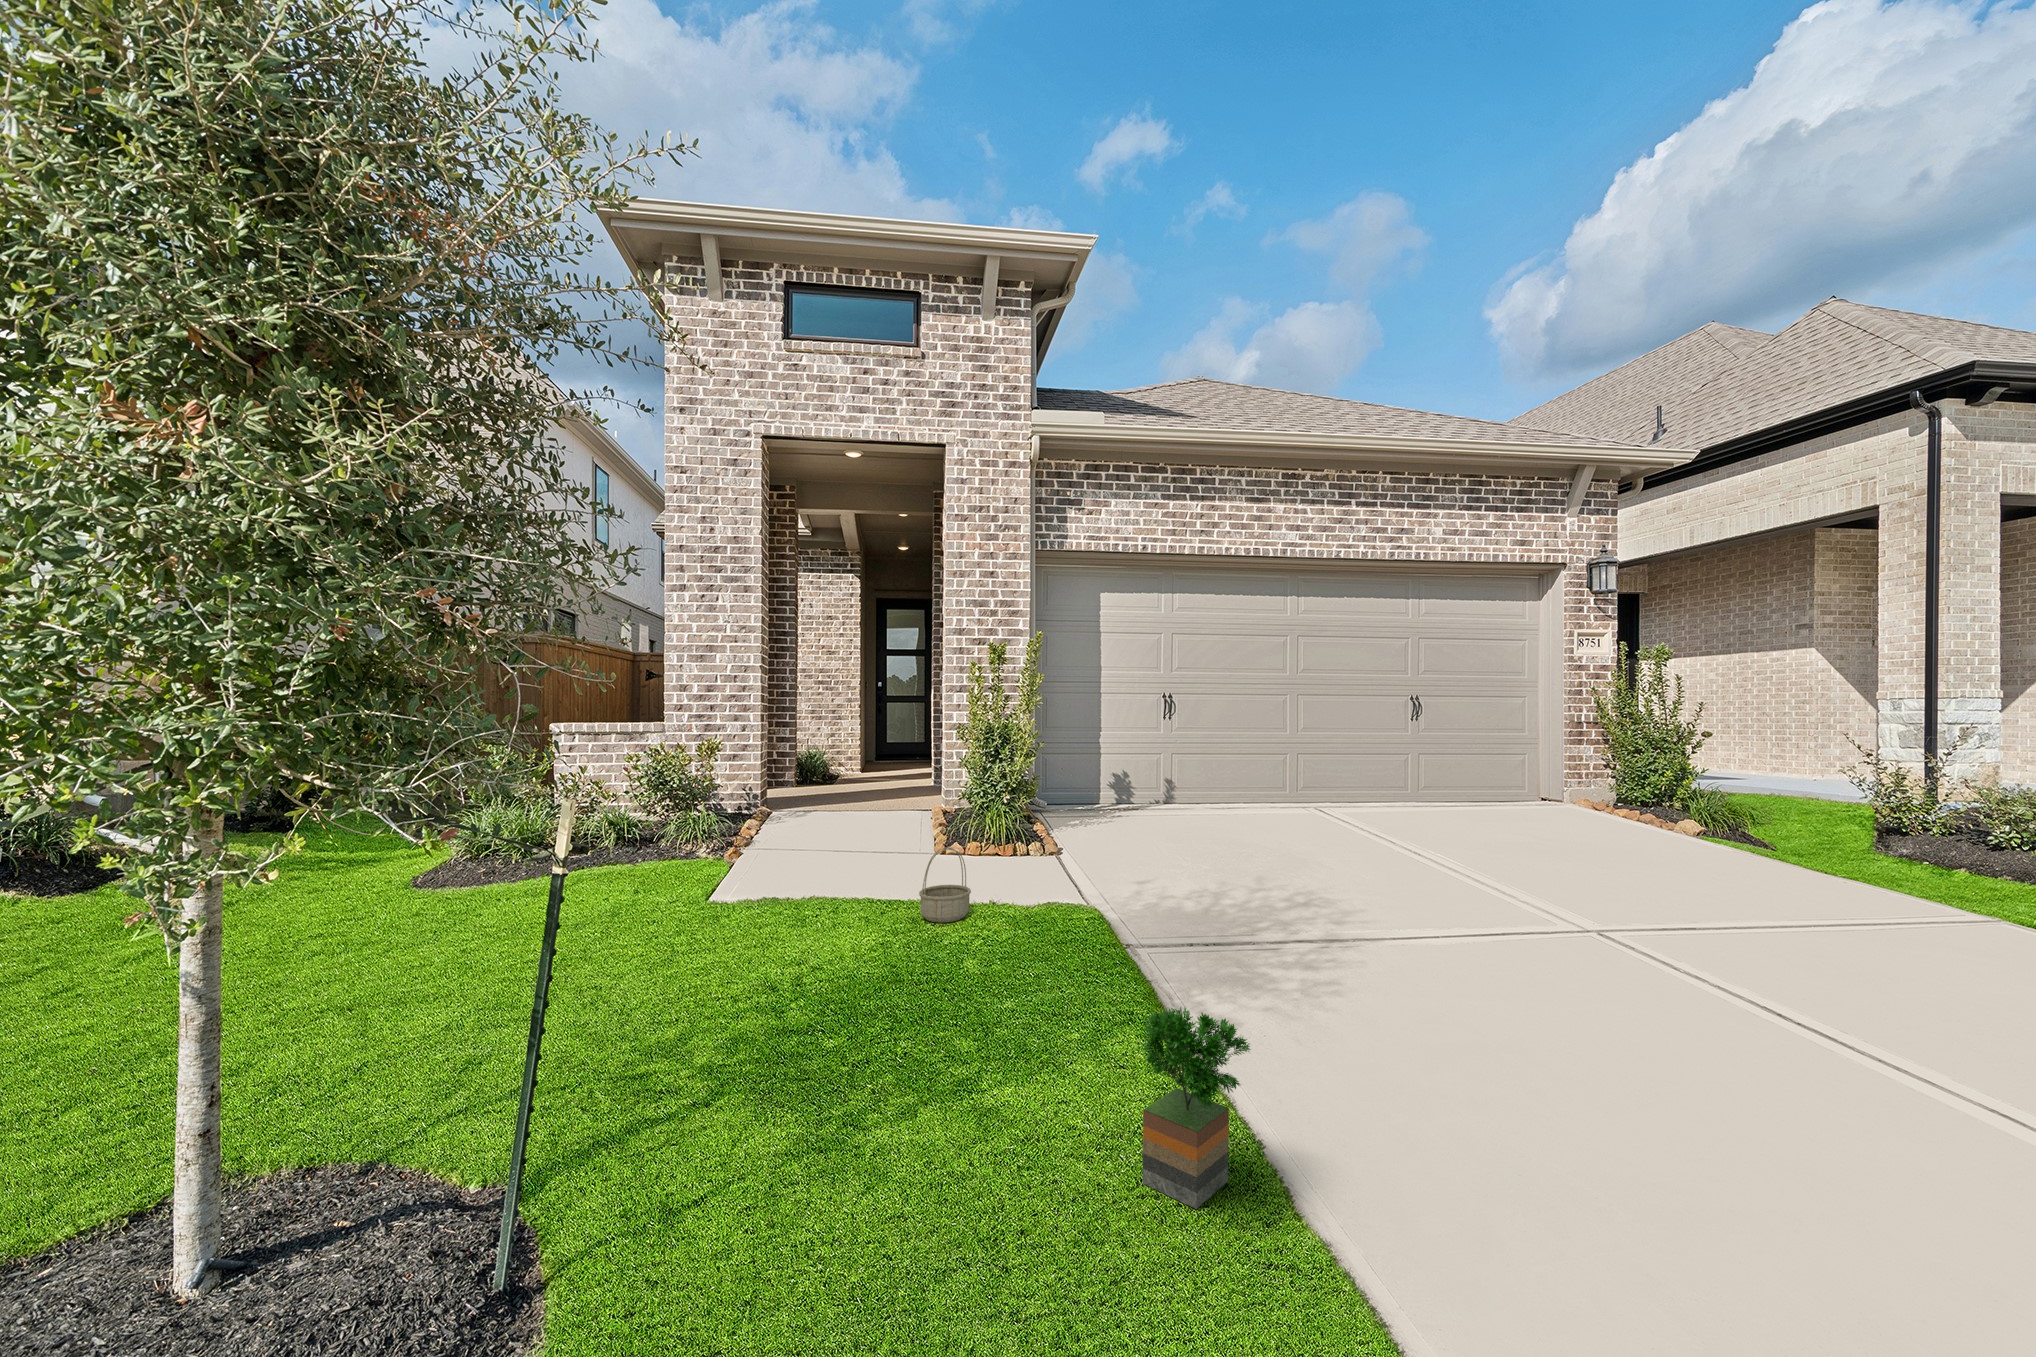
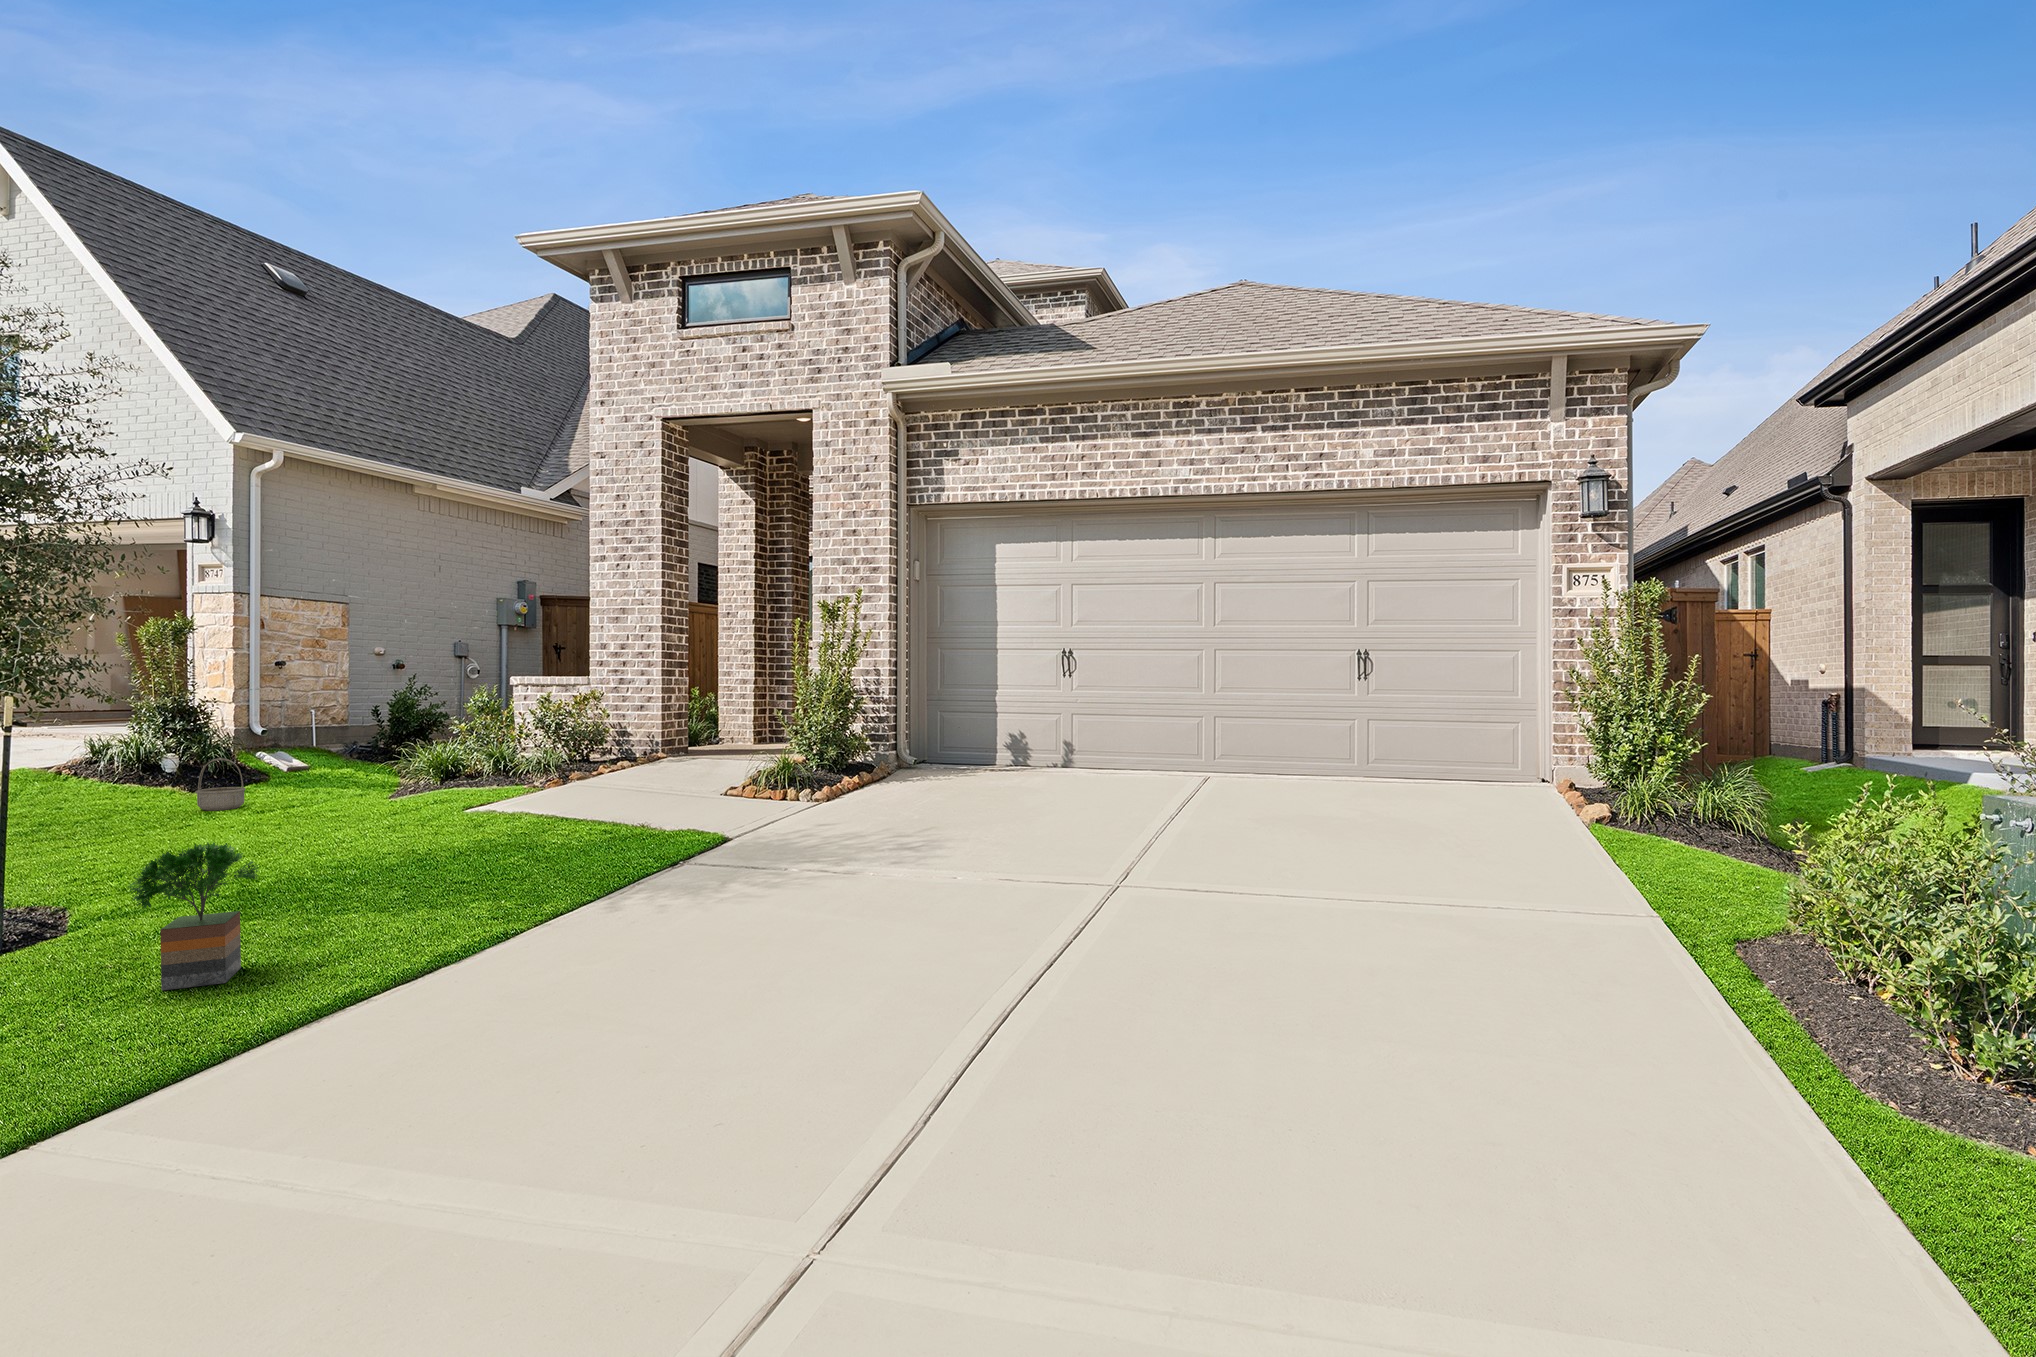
basket: present [919,847,971,923] -> present [196,758,246,811]

